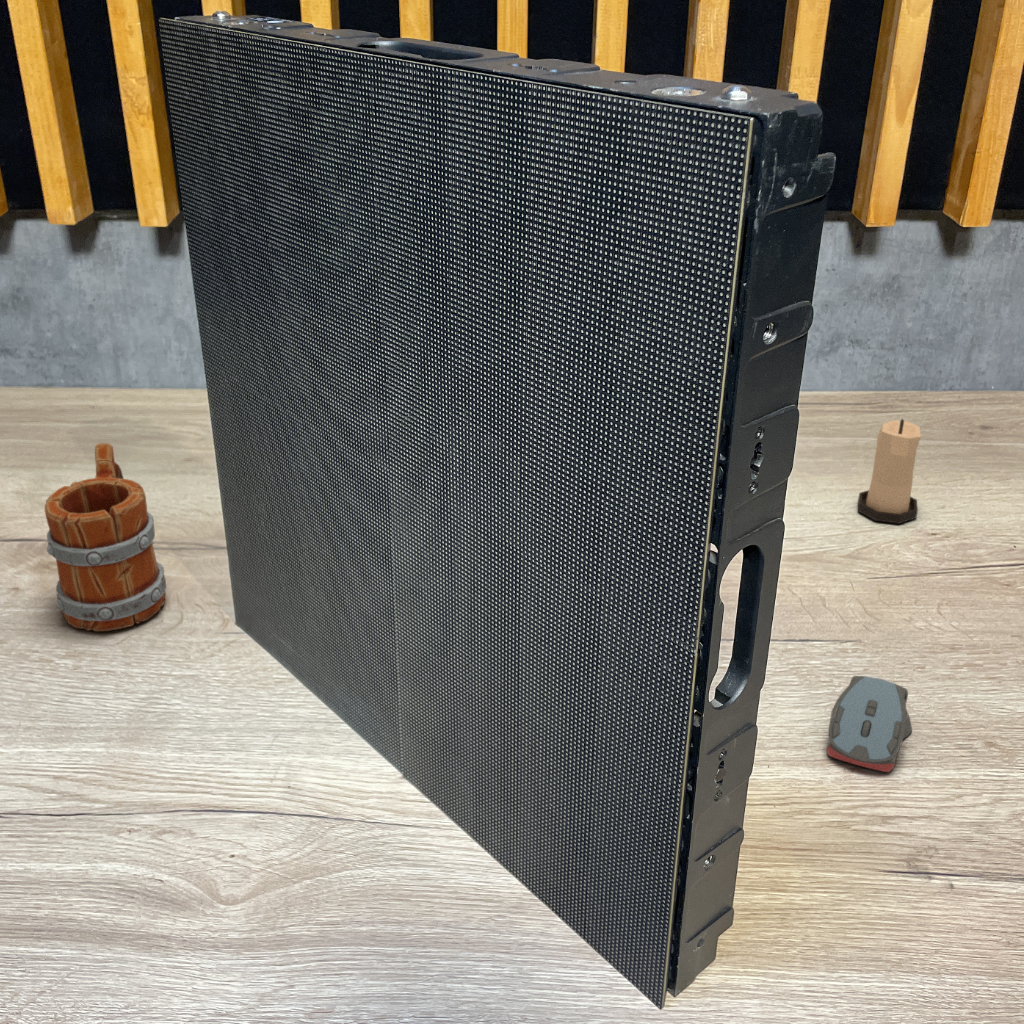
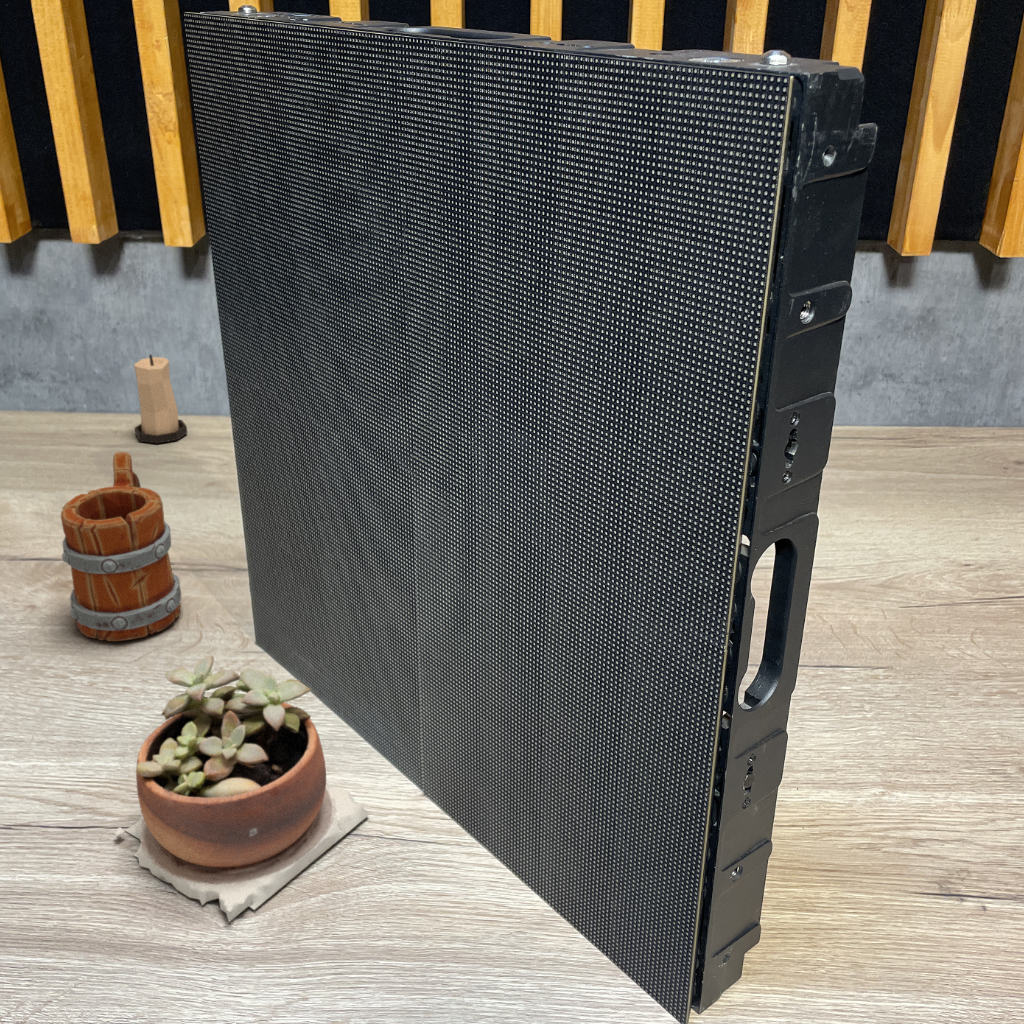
candle: present [858,419,921,524] -> present [134,354,187,443]
succulent plant: none [106,652,355,911] -> present [114,656,369,922]
computer mouse: present [827,676,912,772] -> none [857,695,945,793]

